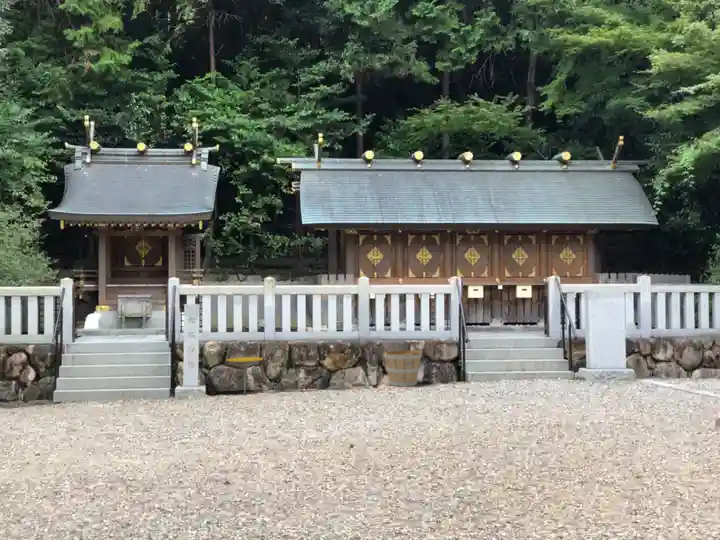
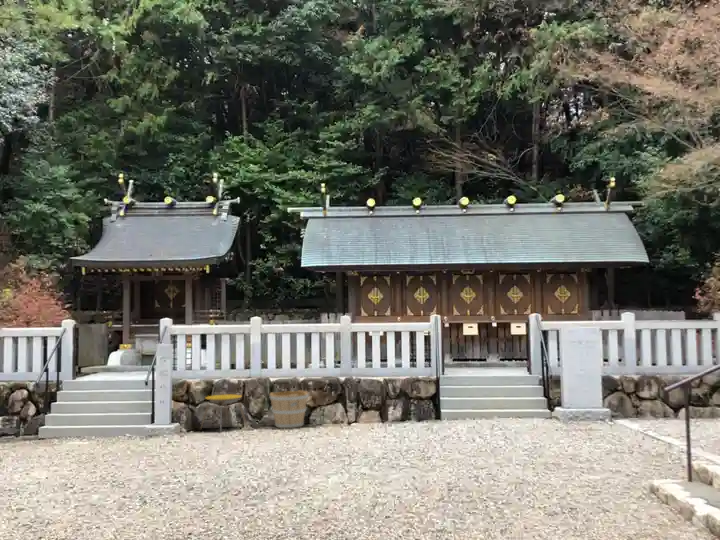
wooden bucket: present [384,350,422,387] -> present [270,390,308,428]

